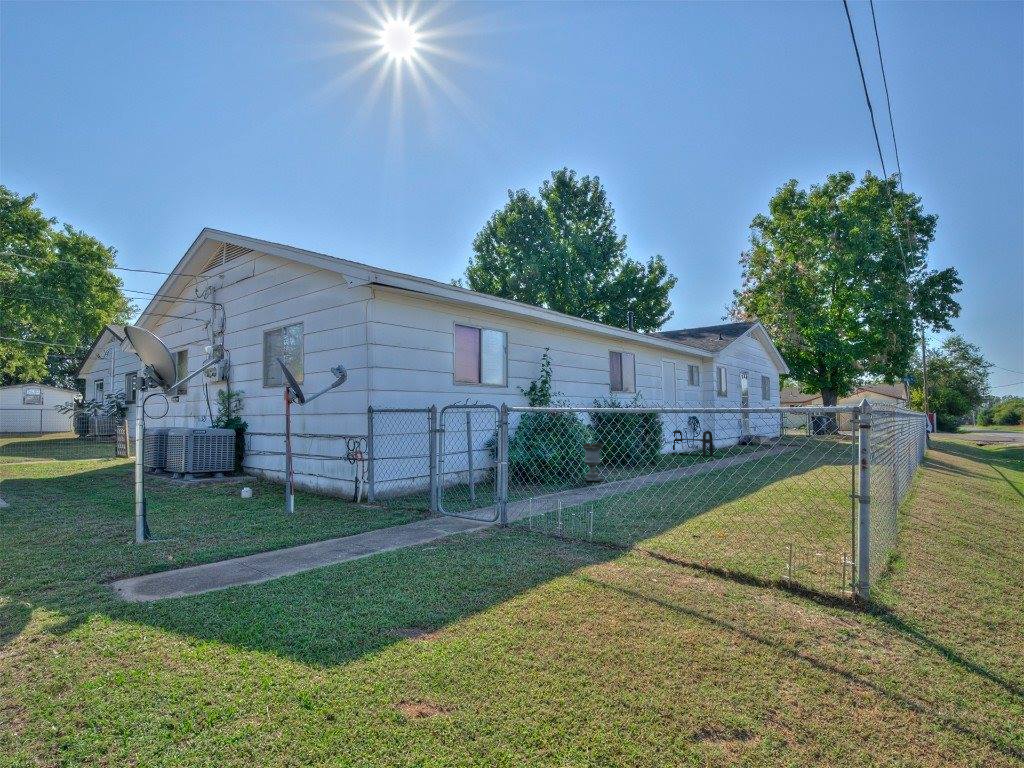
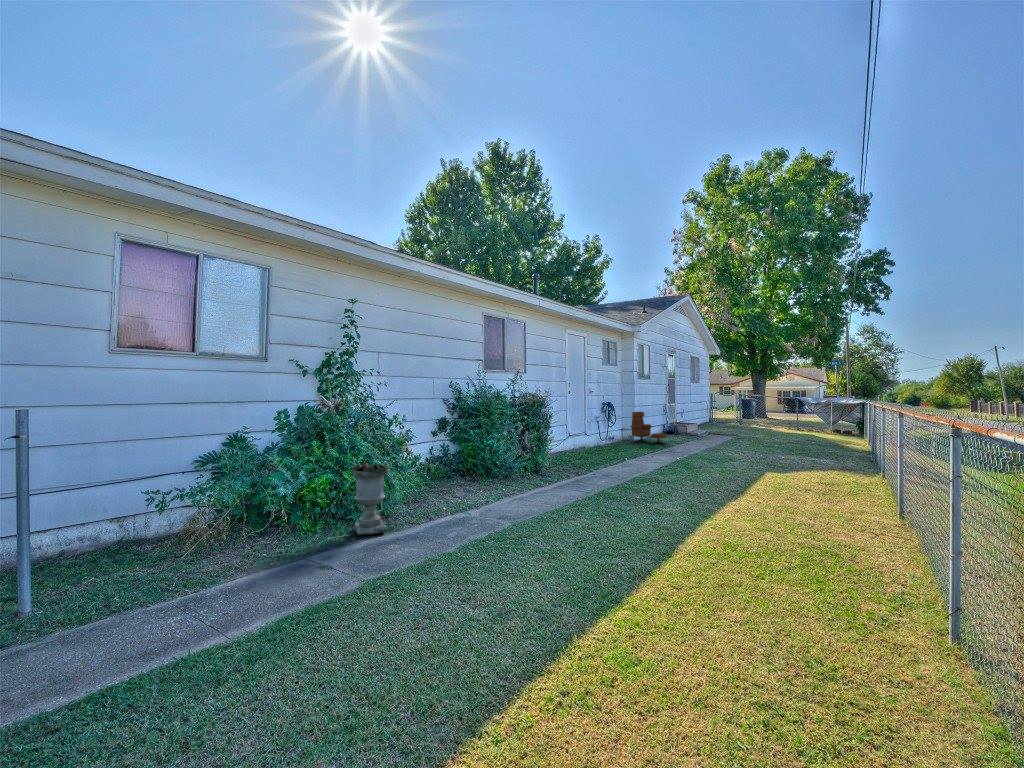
lounge chair: none [713,425,745,452] -> present [631,412,666,445]
bench: present [672,430,713,457] -> none [574,420,624,455]

